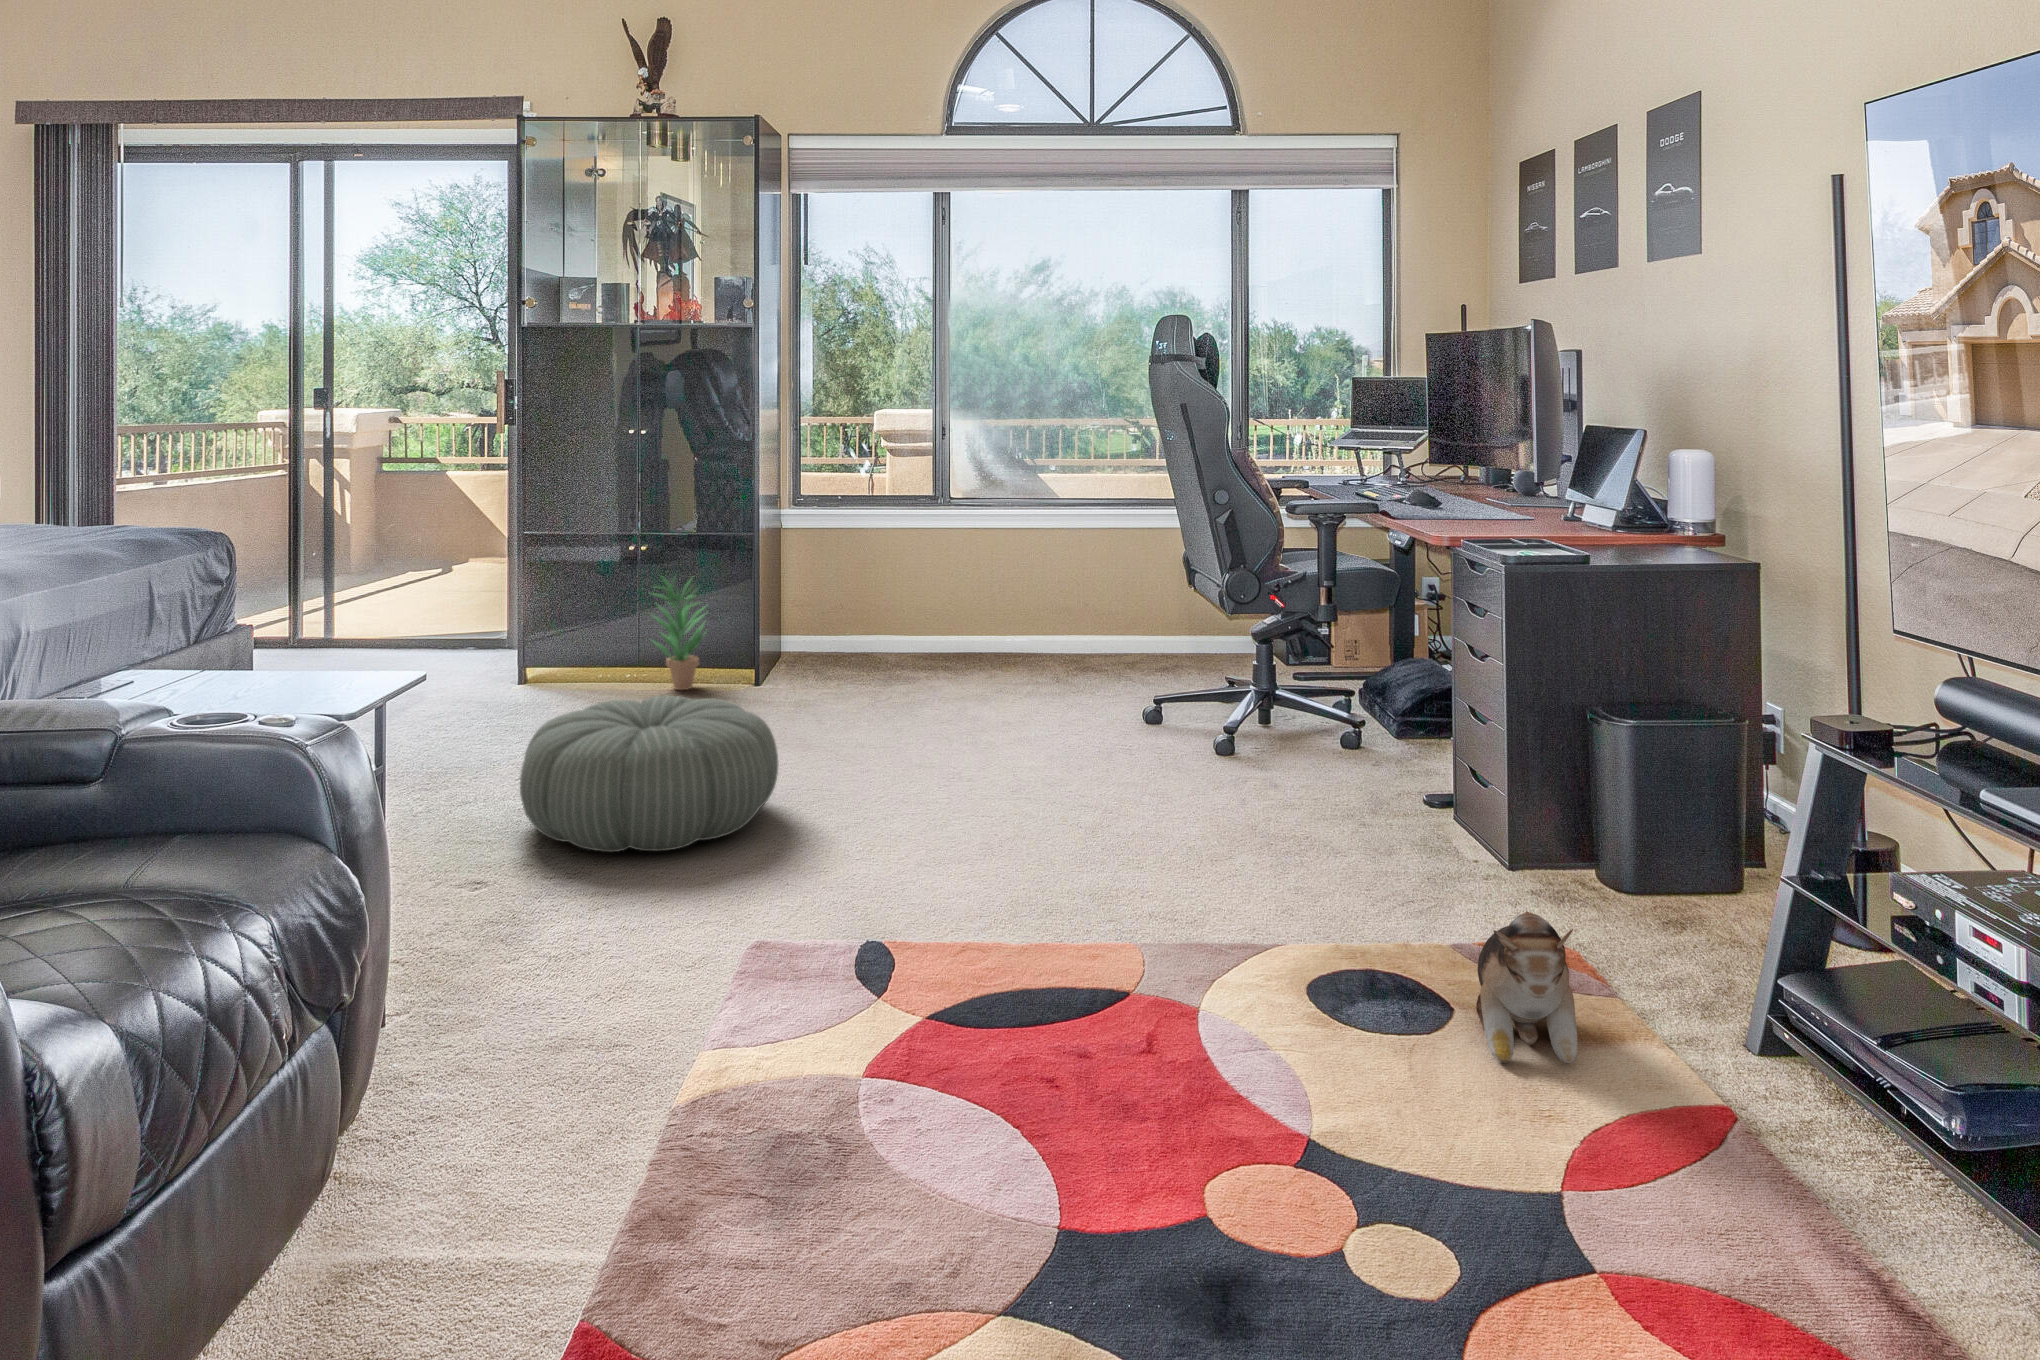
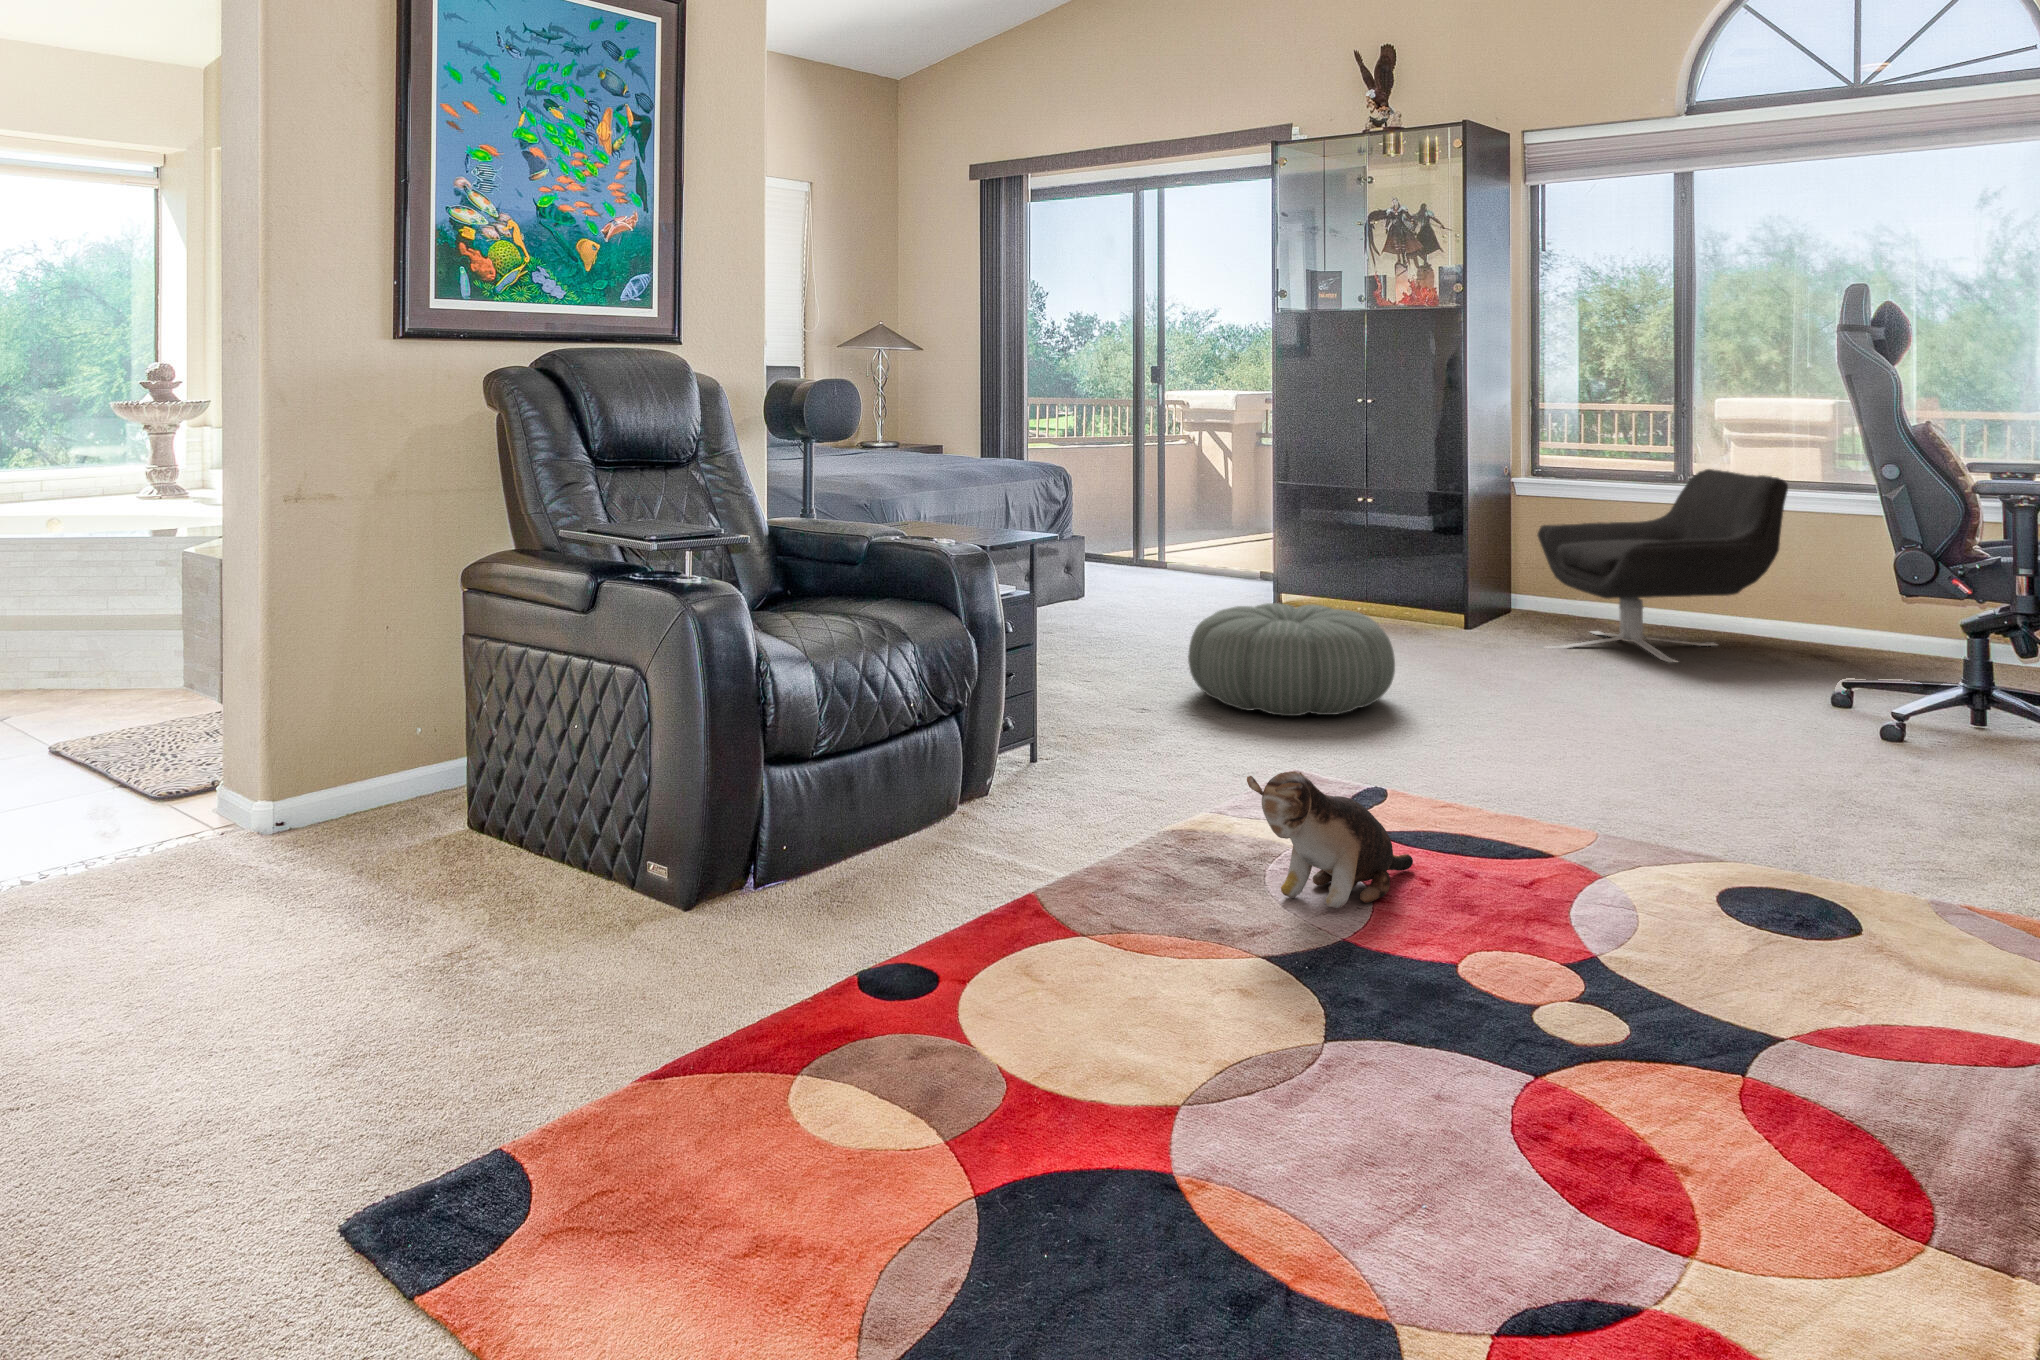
lounge chair: none [817,490,1057,698] -> present [1537,469,1788,663]
potted plant: present [653,577,705,690] -> none [1372,523,1430,627]
plush toy: present [1476,911,1577,1063] -> present [1247,771,1413,908]

